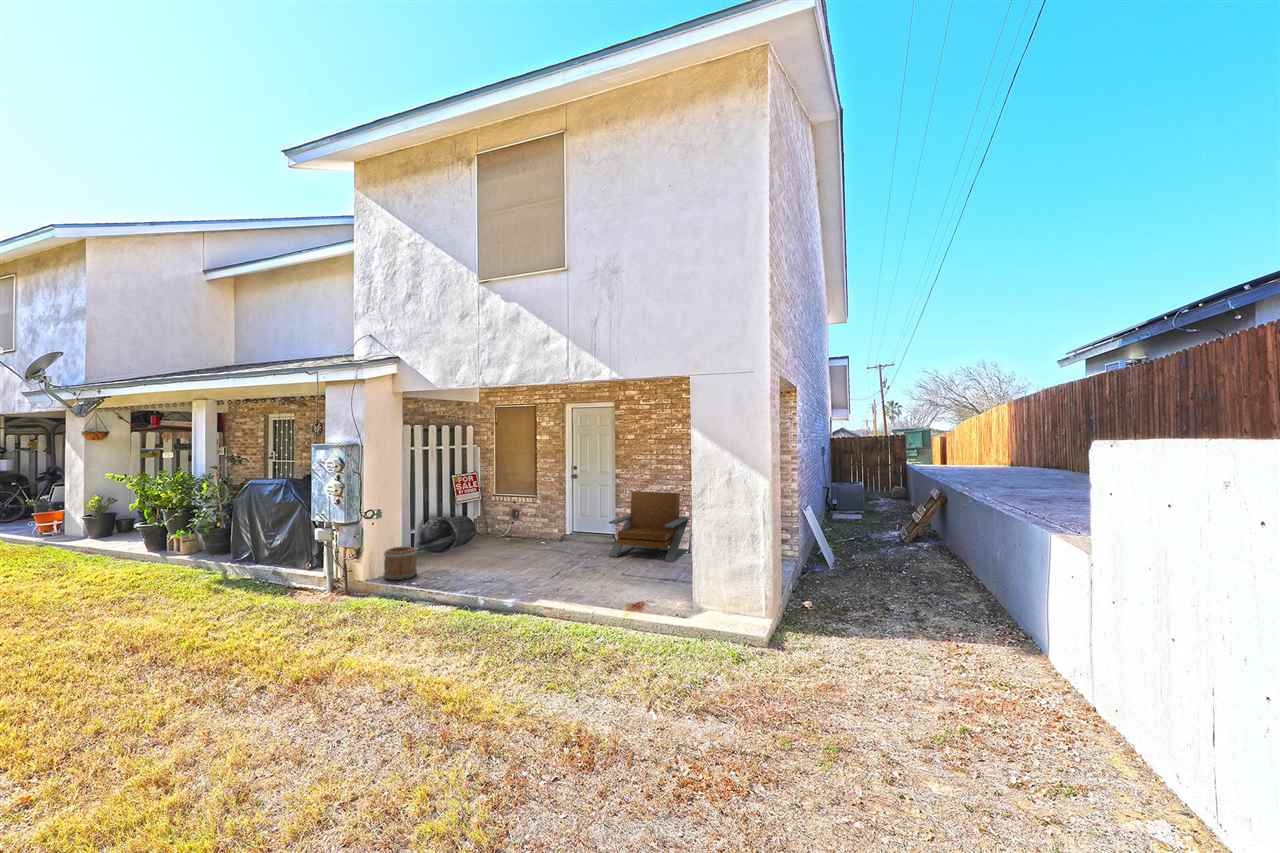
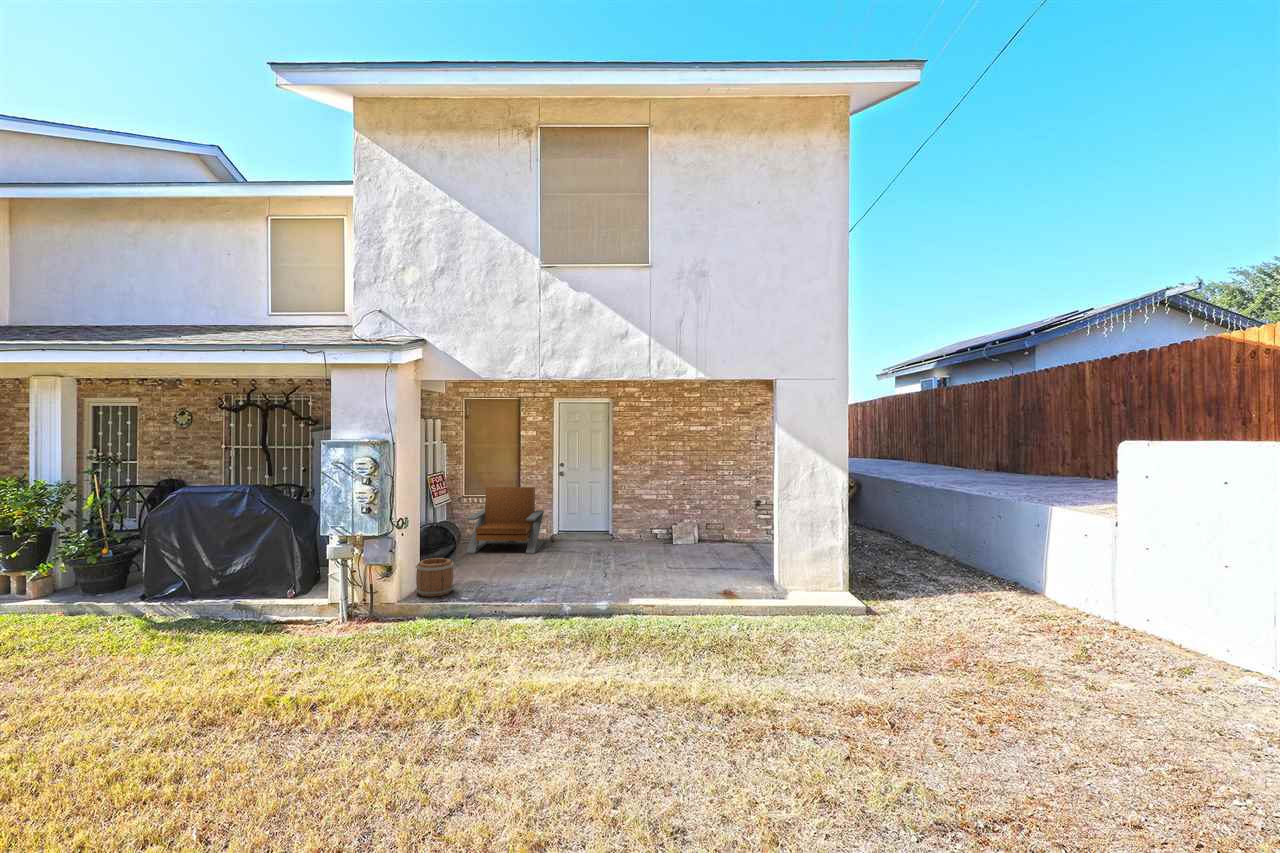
lounge chair: present [609,491,689,562] -> present [466,487,544,554]

